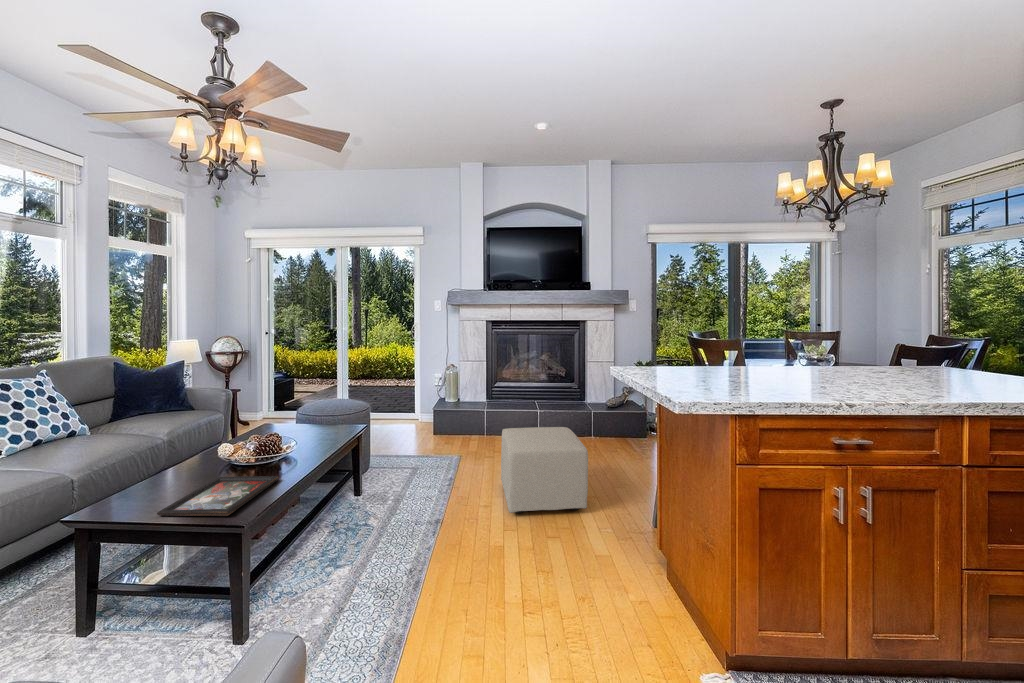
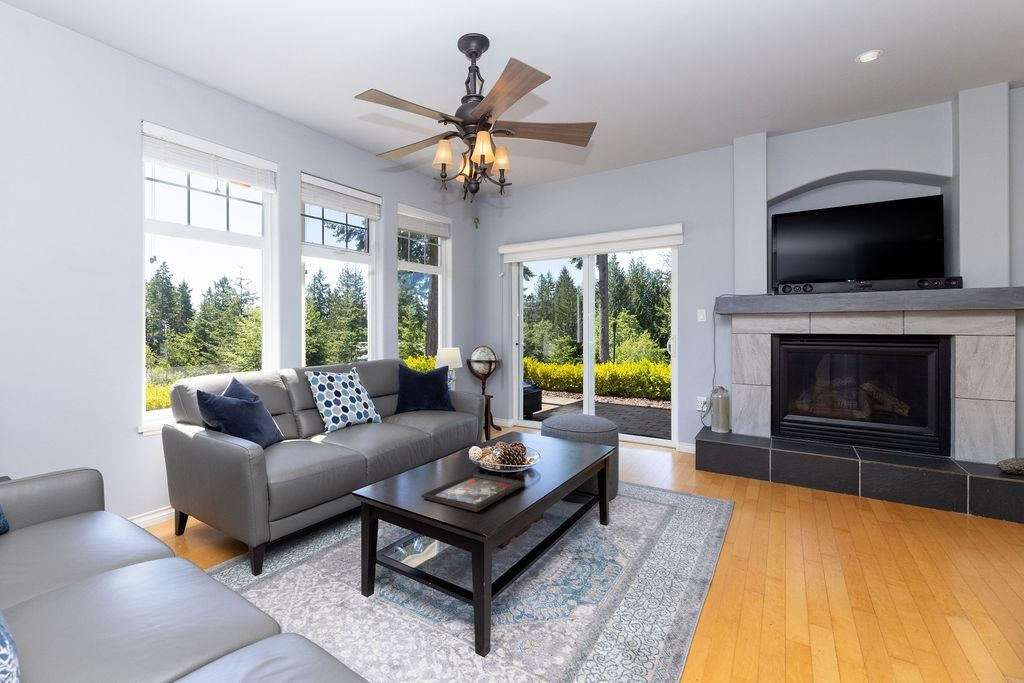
ottoman: present [501,427,588,513] -> none [799,474,979,630]

